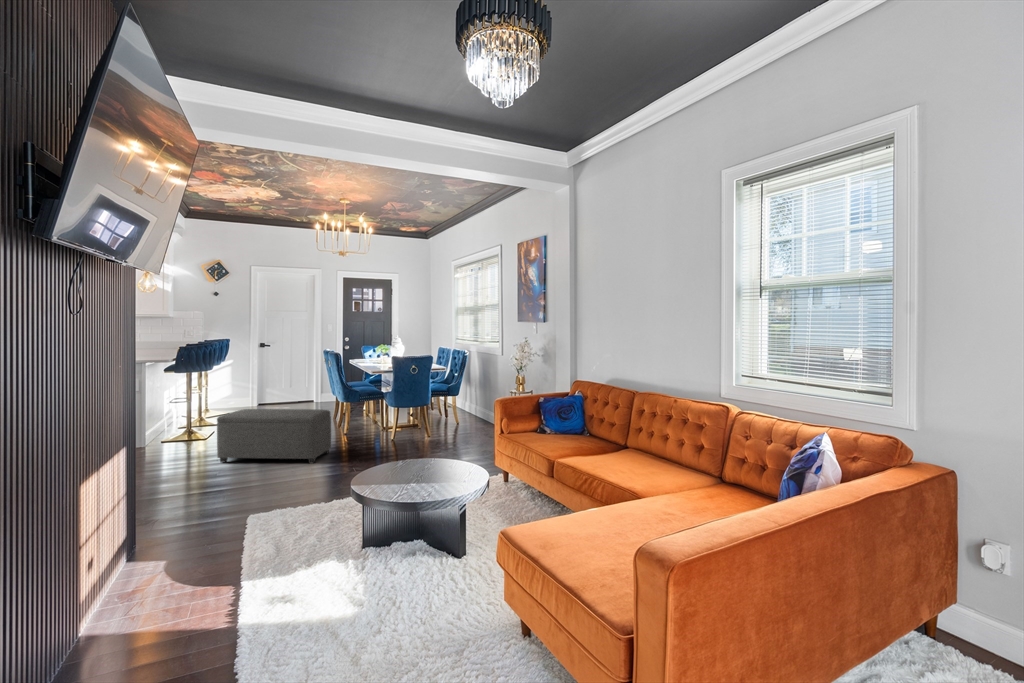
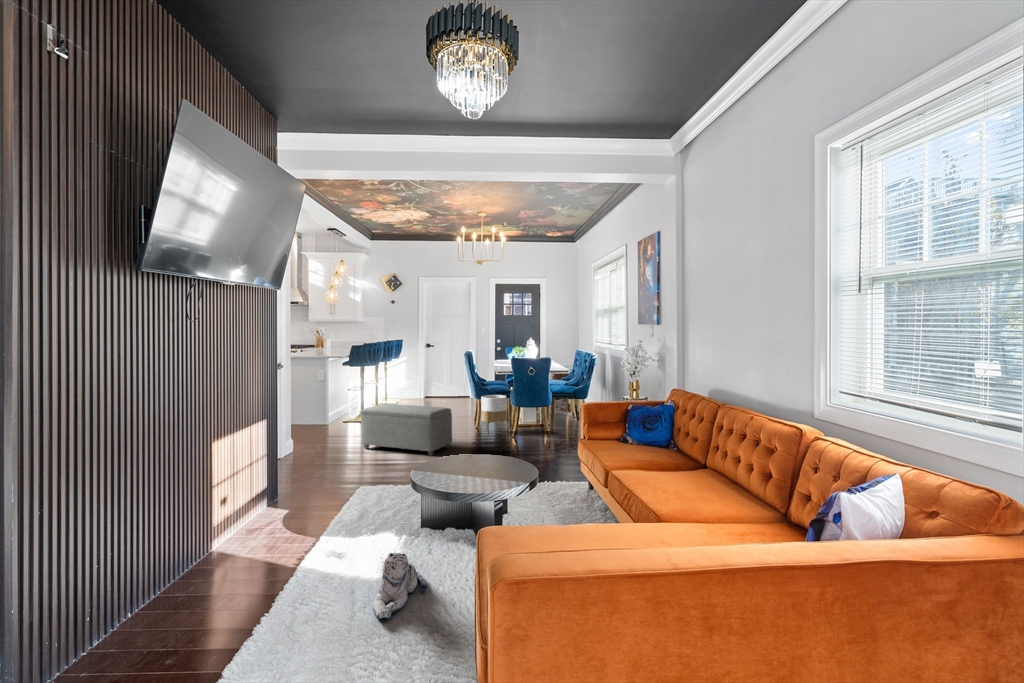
planter: none [354,395,383,438] -> present [481,395,508,435]
plush toy: none [364,562,416,637] -> present [373,553,427,619]

